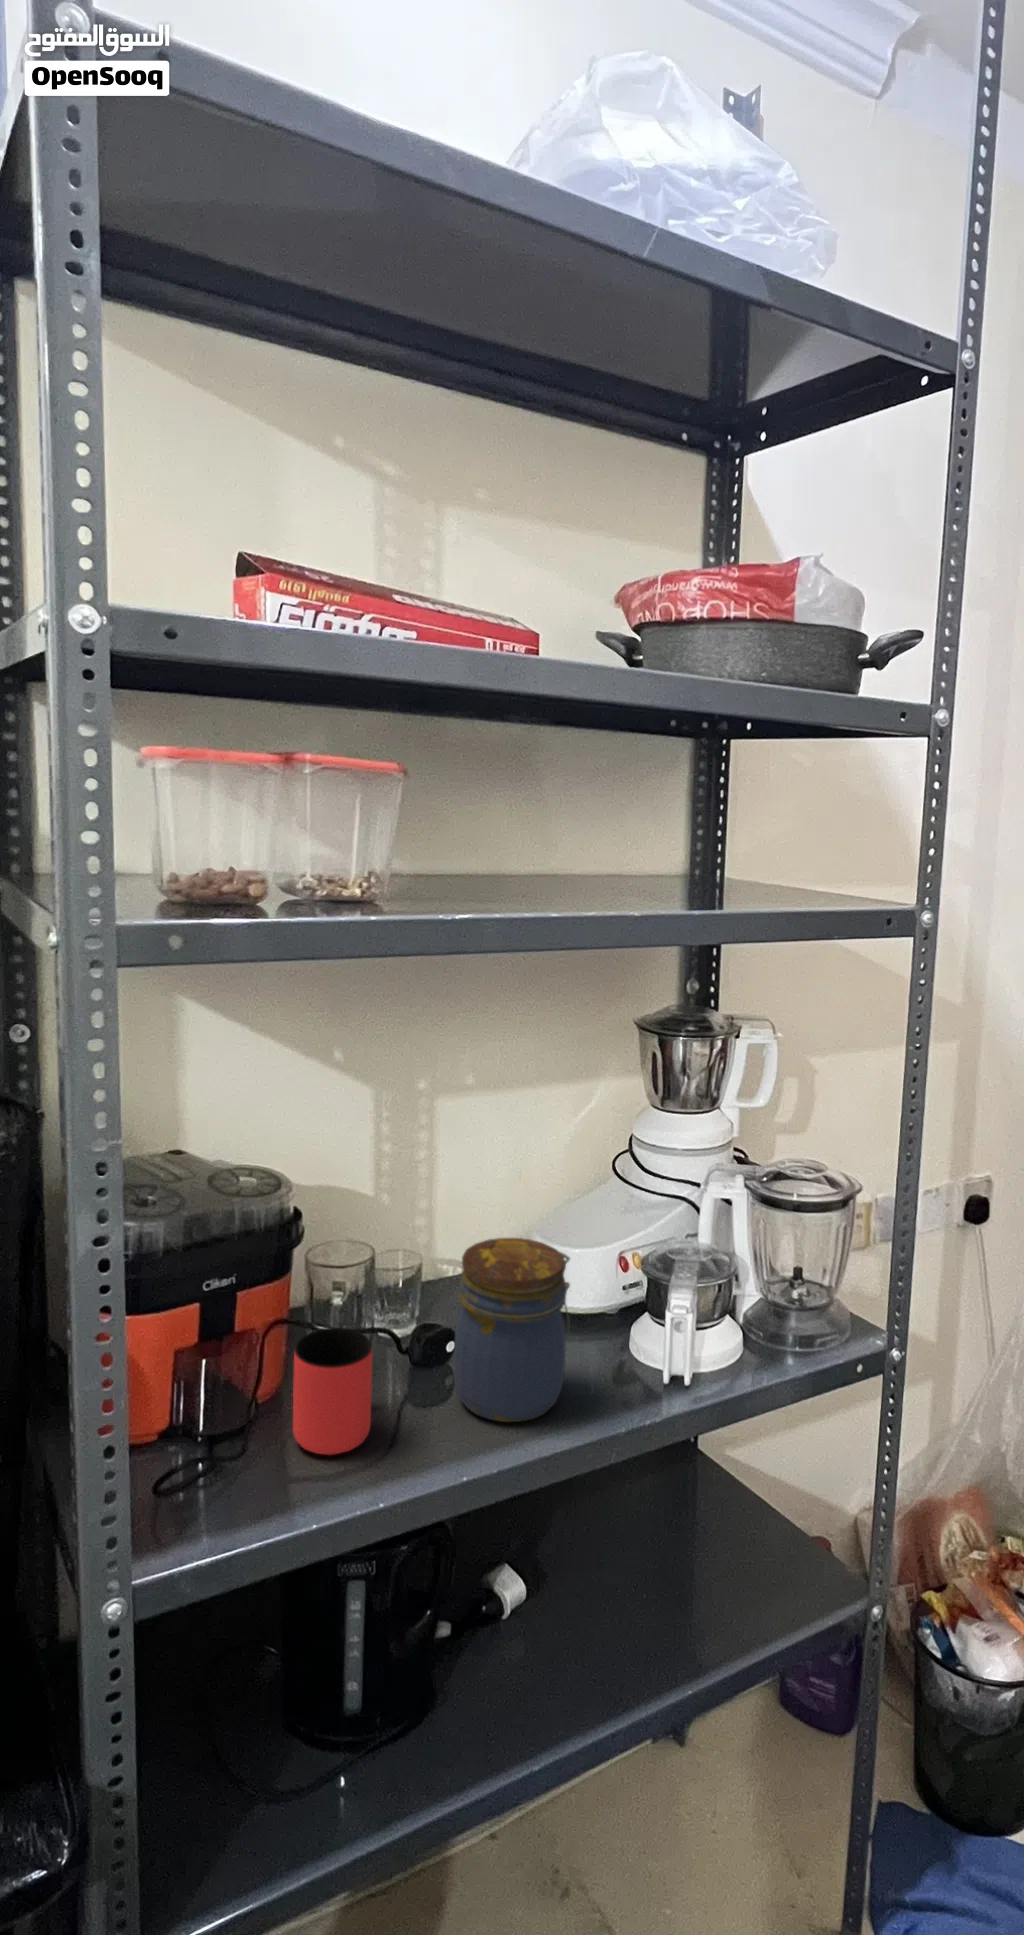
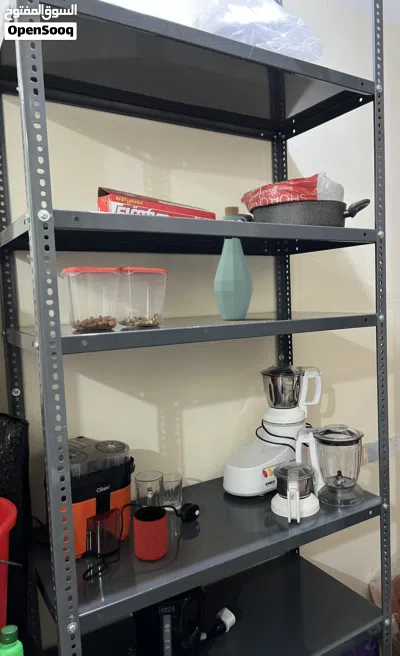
bottle: none [527,617,622,898] -> present [214,207,253,320]
jar: present [454,1238,570,1422] -> none [200,464,247,542]

